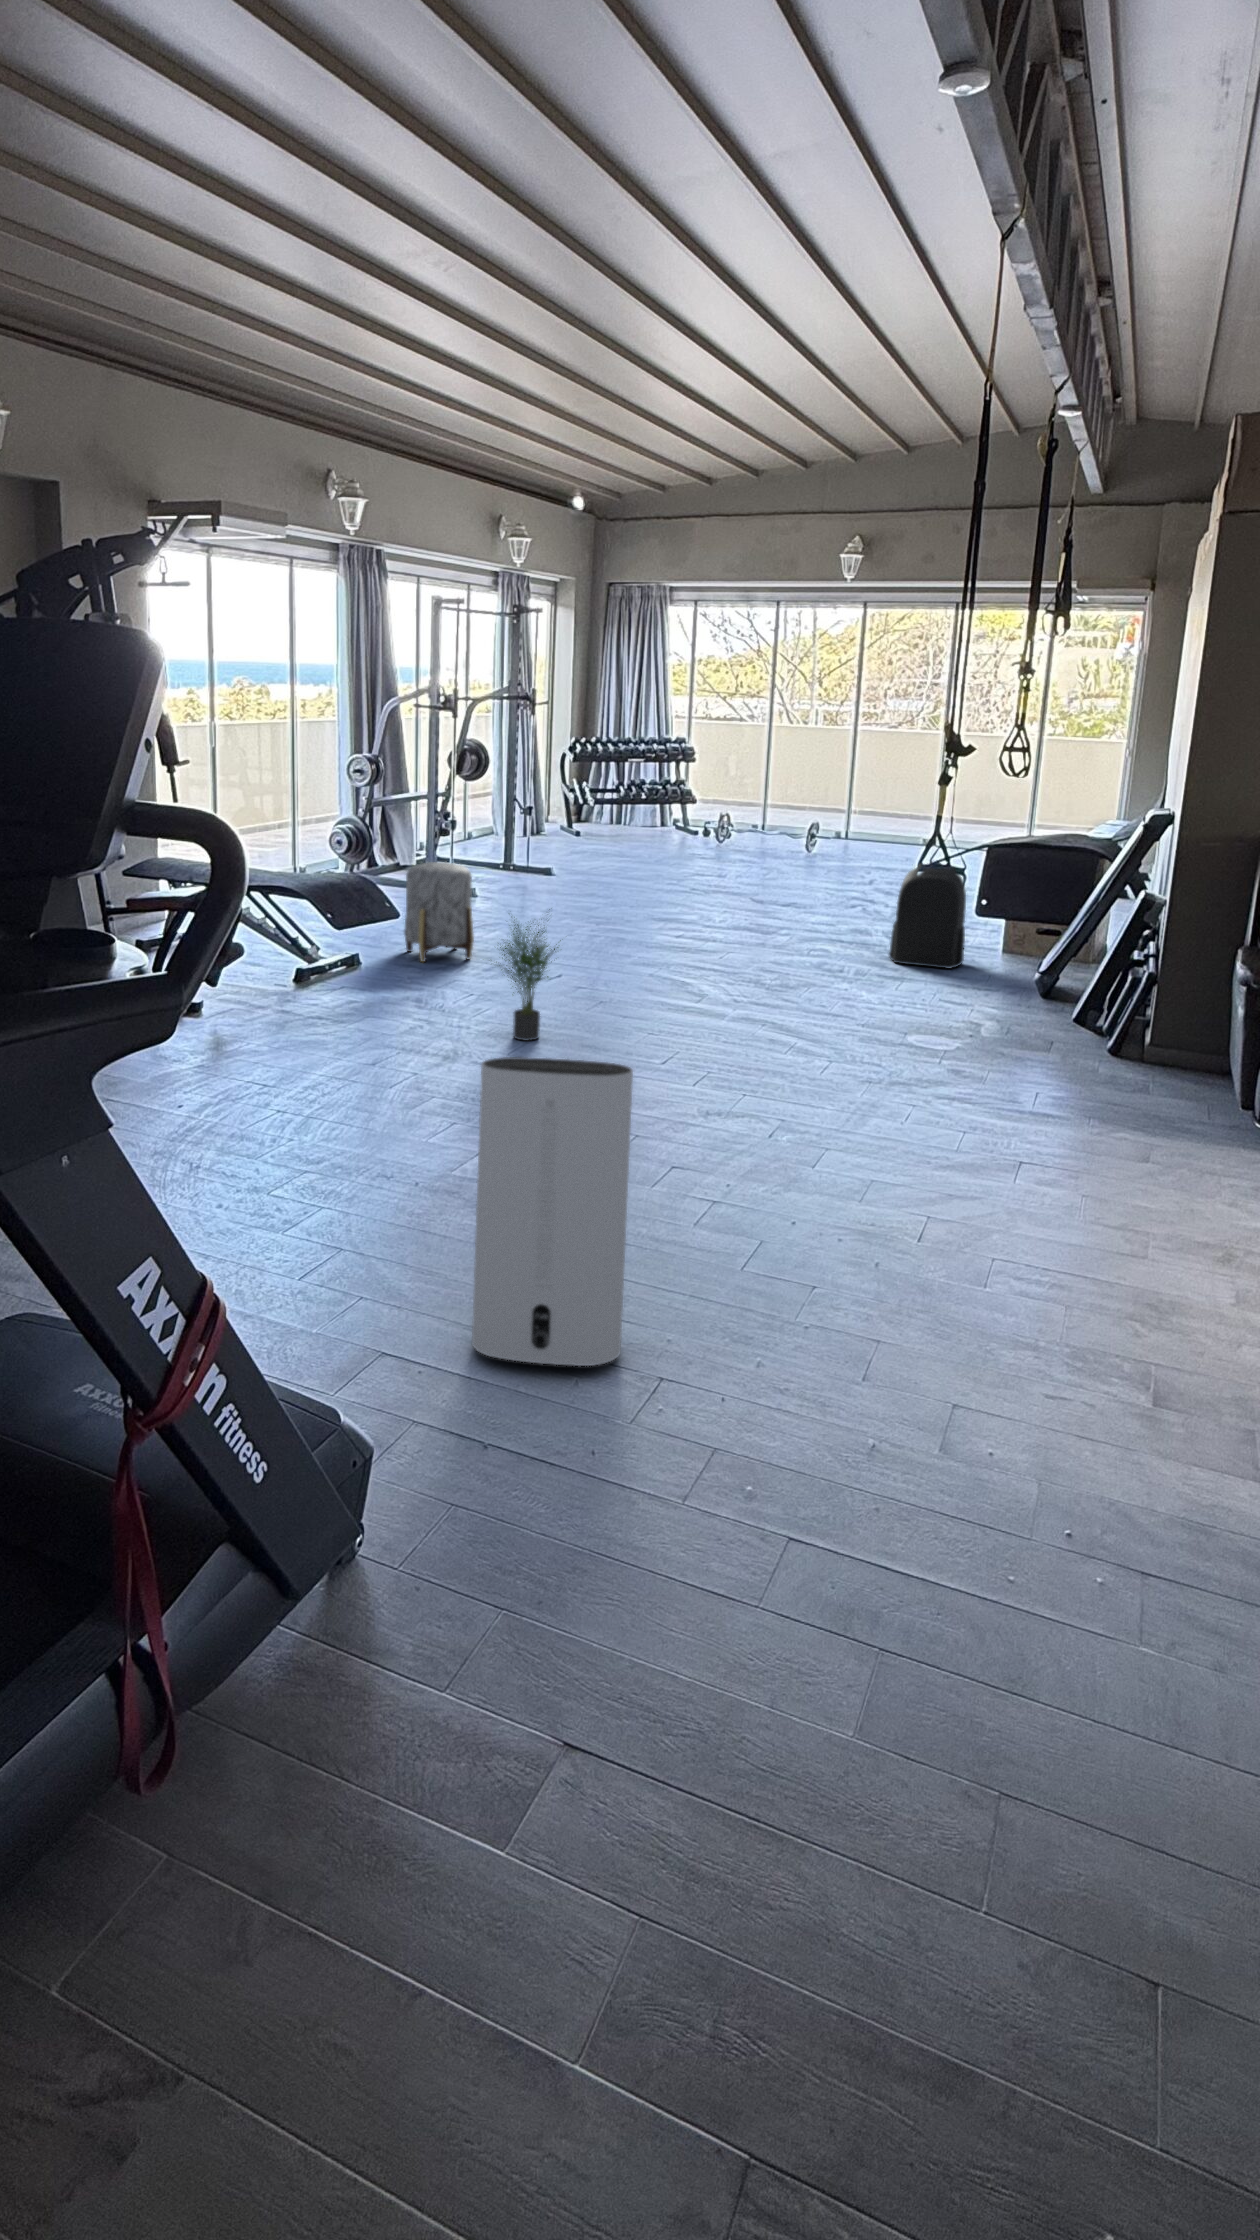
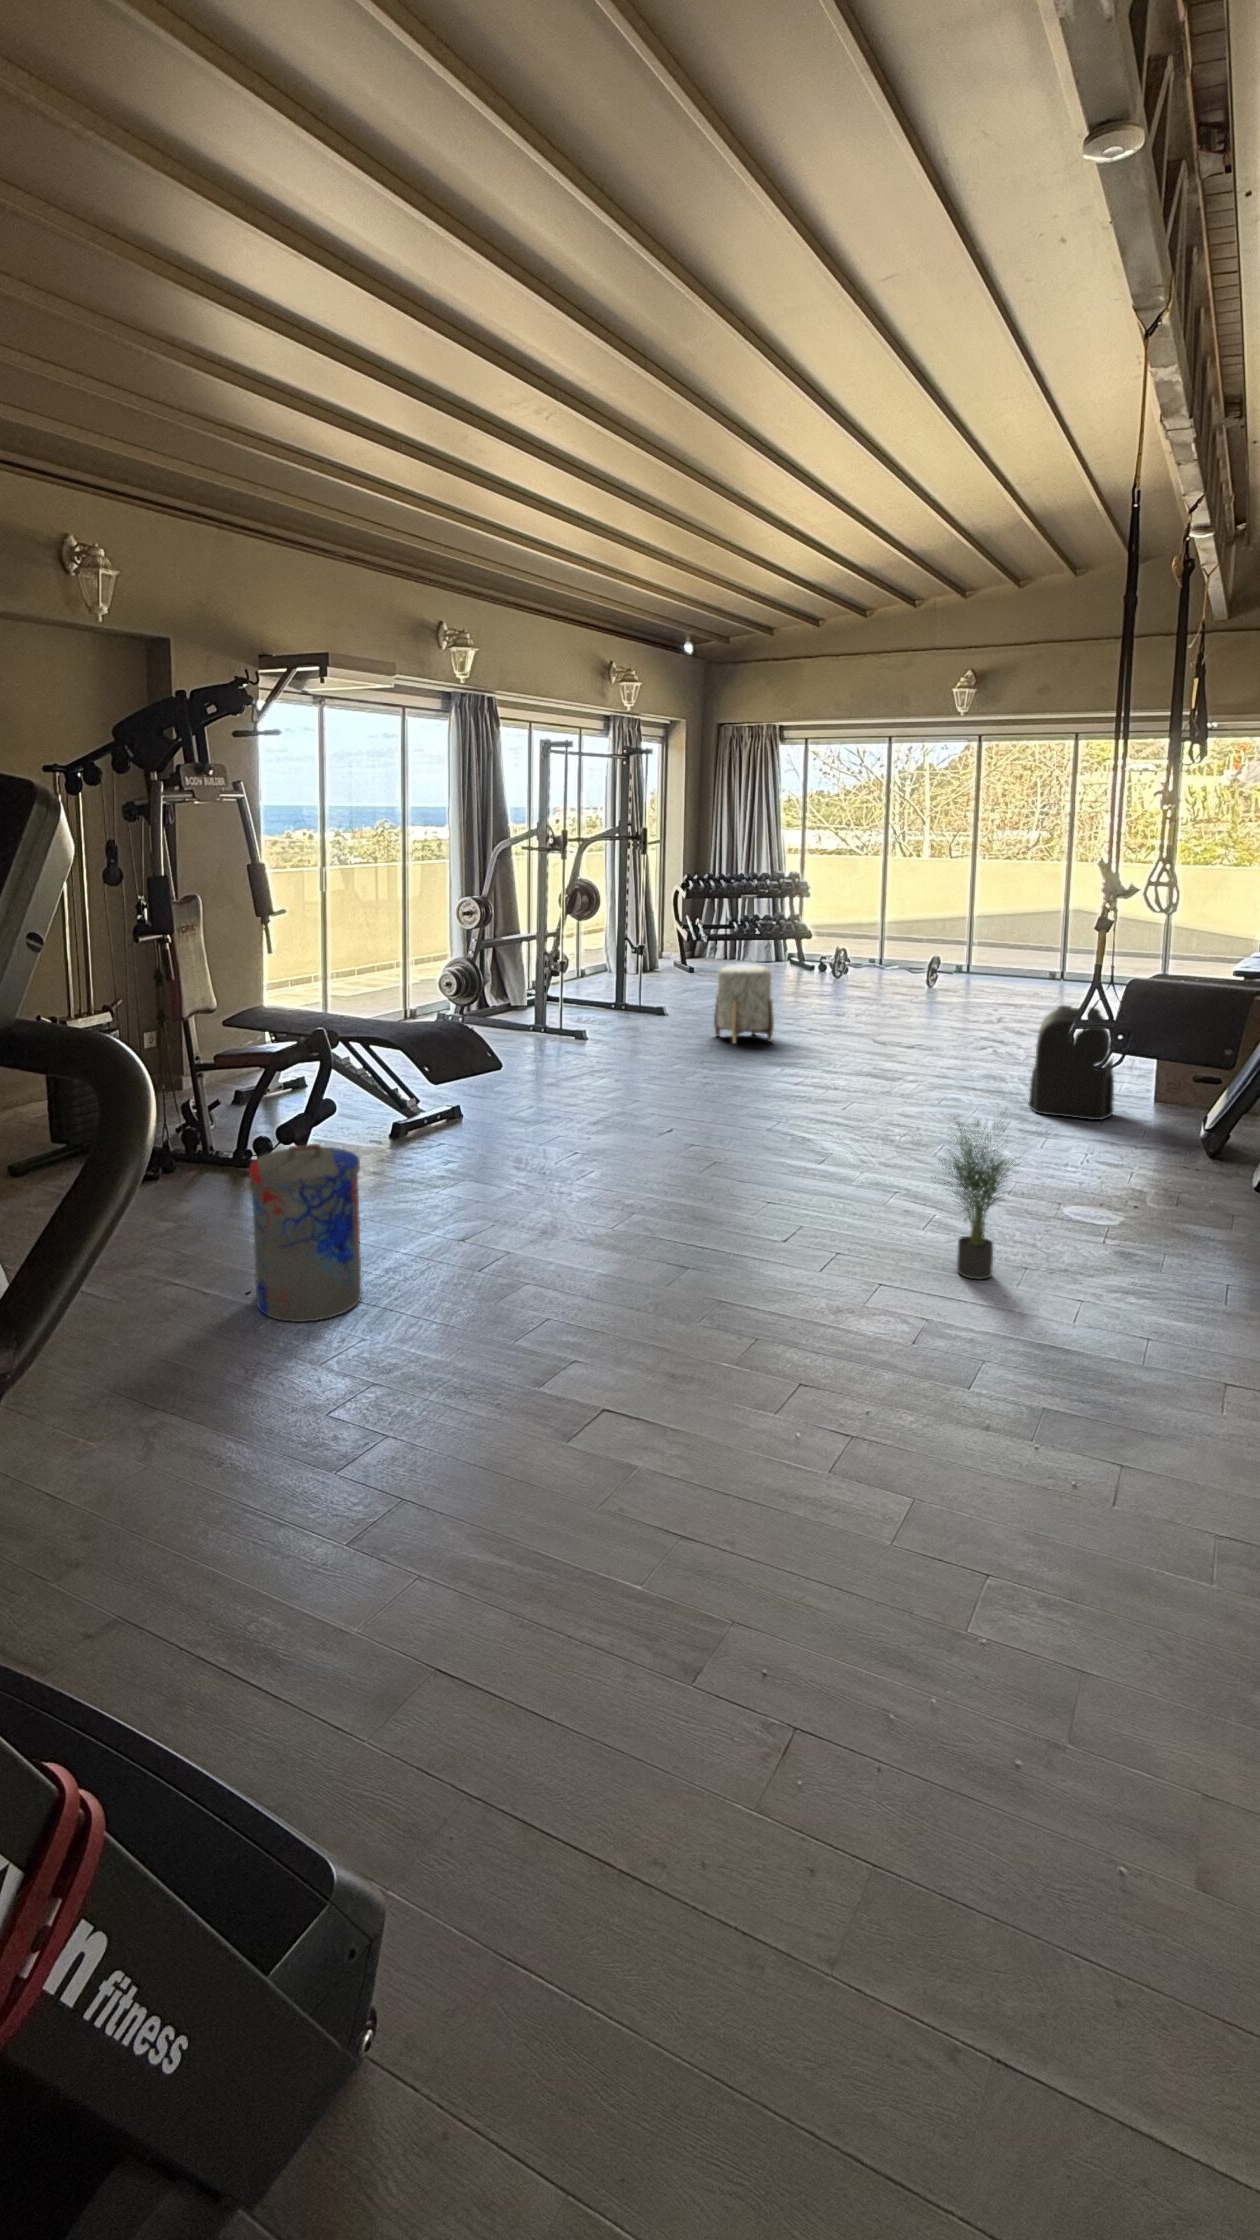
stool: present [404,862,474,962] -> present [714,963,774,1044]
potted plant: present [496,917,561,1041] -> present [931,1112,1022,1280]
trash can: none [183,971,286,1128] -> present [249,1144,362,1322]
air purifier: present [472,1057,633,1366] -> none [549,1289,755,1722]

